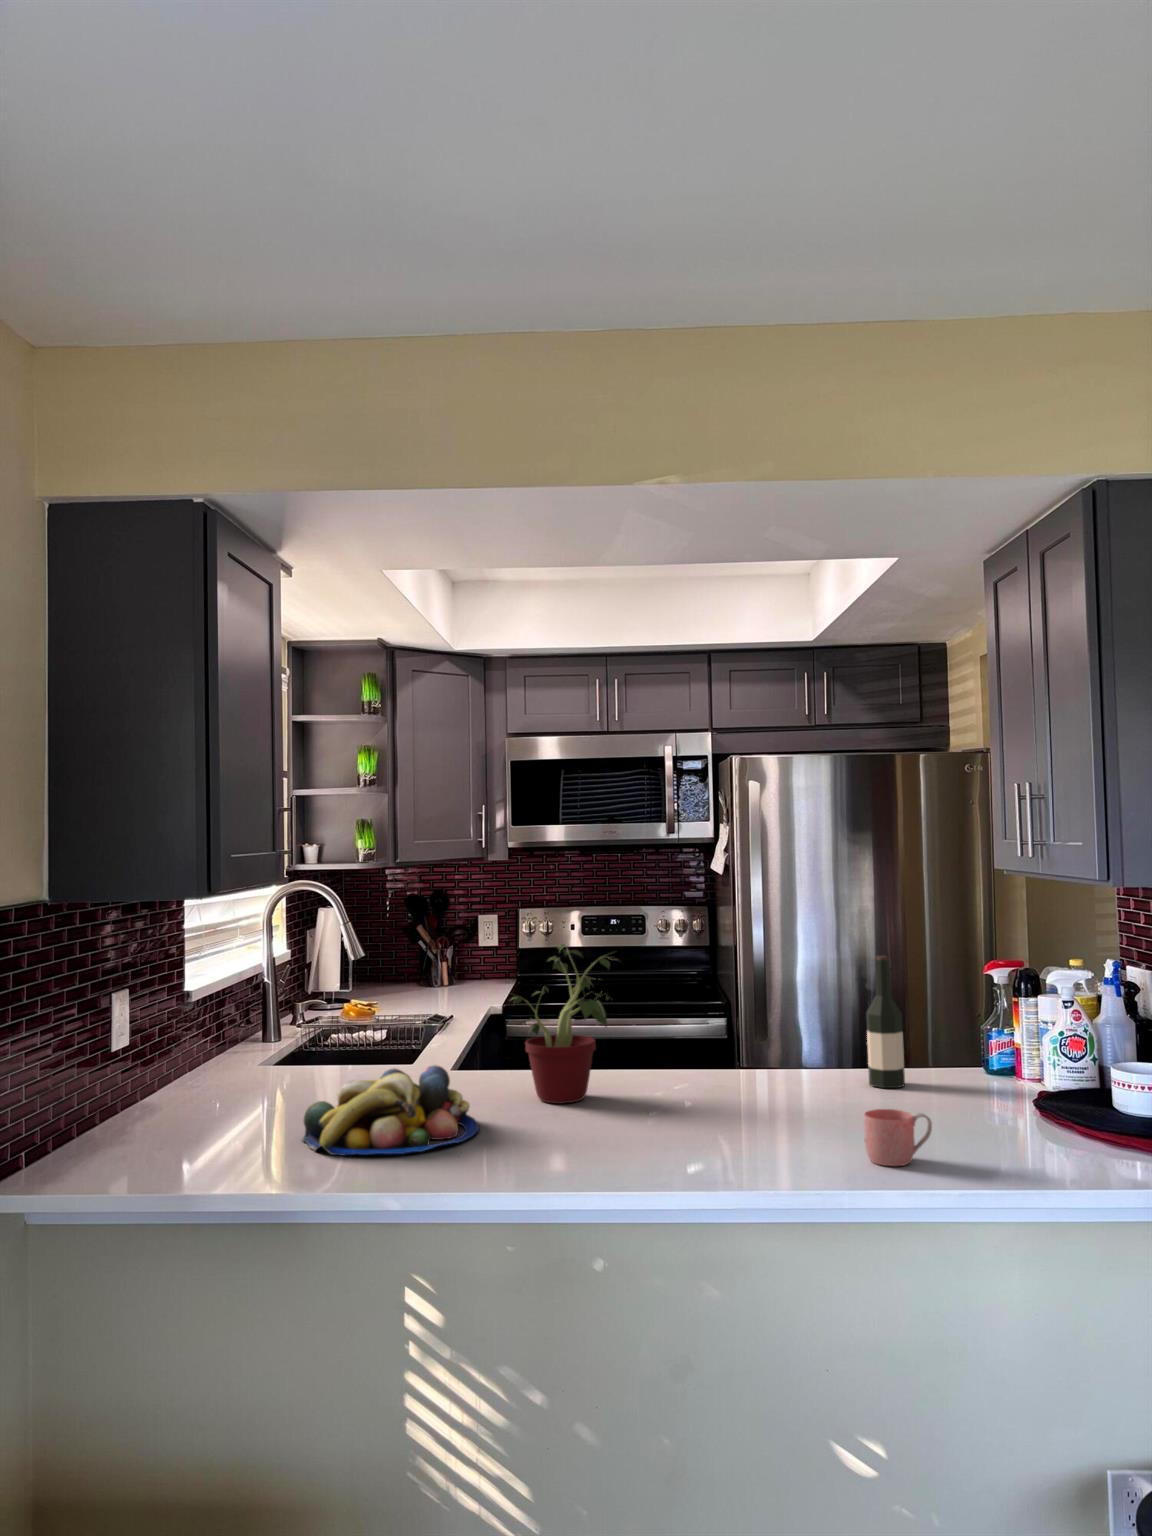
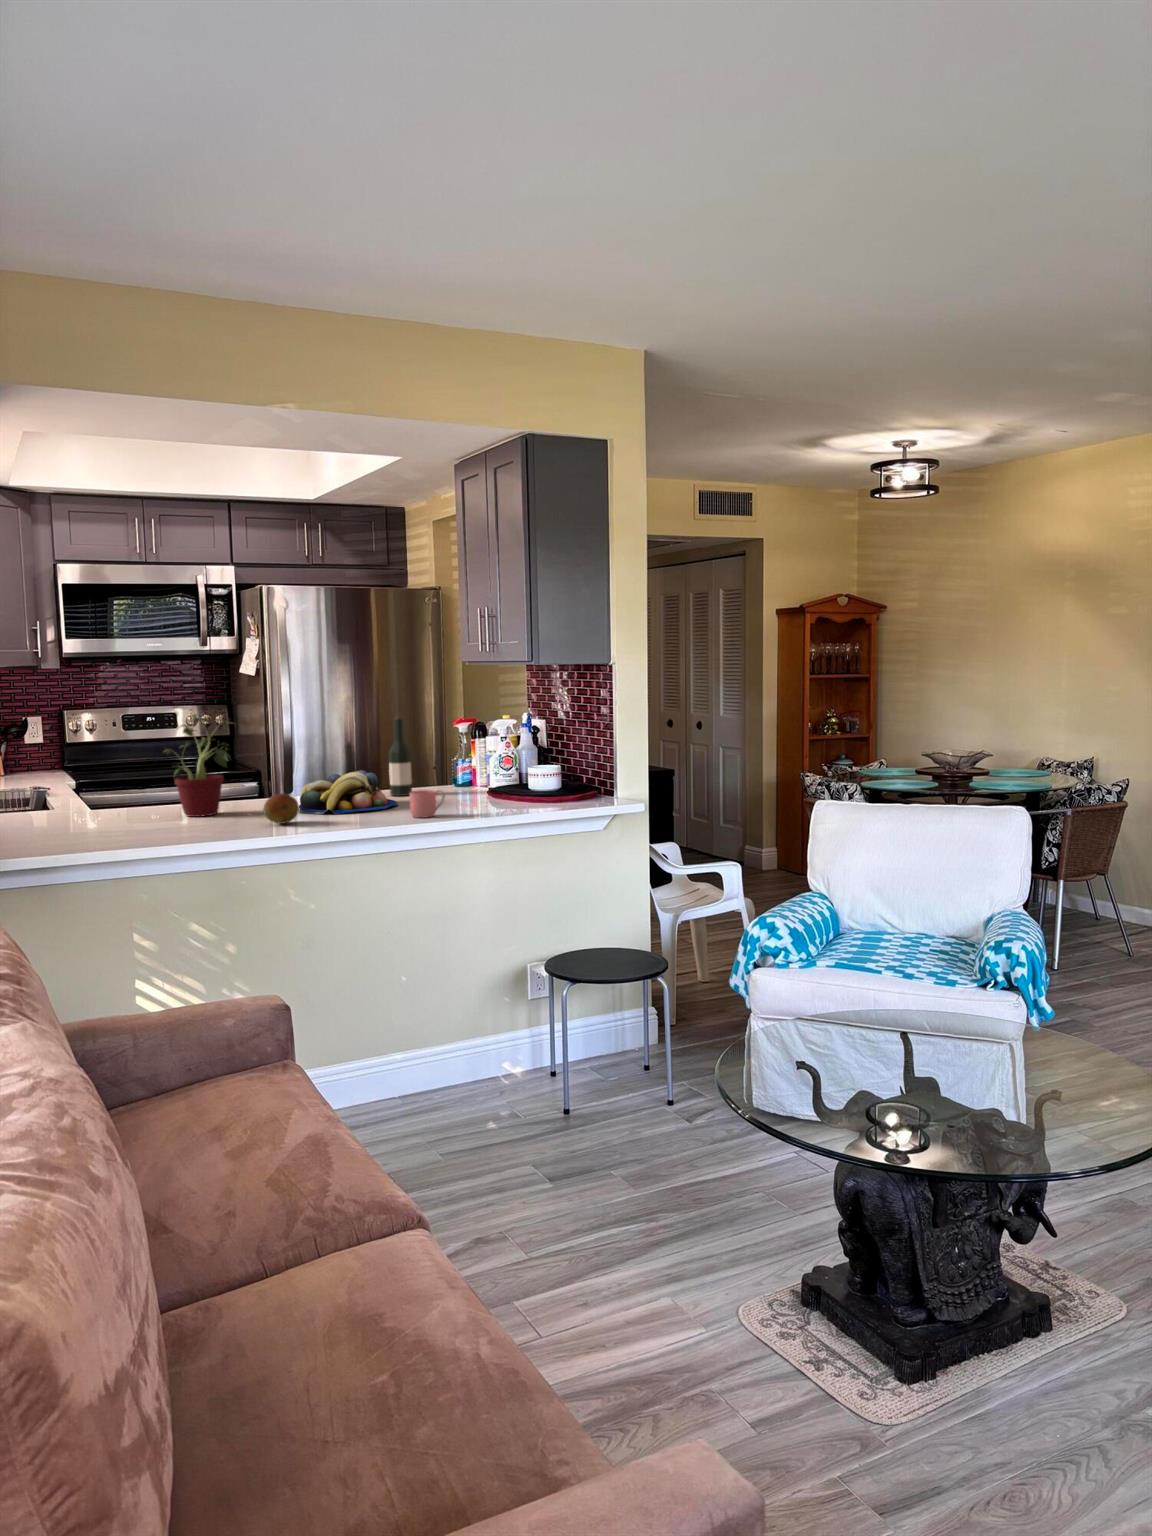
fruit bowl: present [302,1065,479,1155] -> present [299,770,398,814]
fruit: none [614,1094,674,1146] -> present [263,794,299,824]

